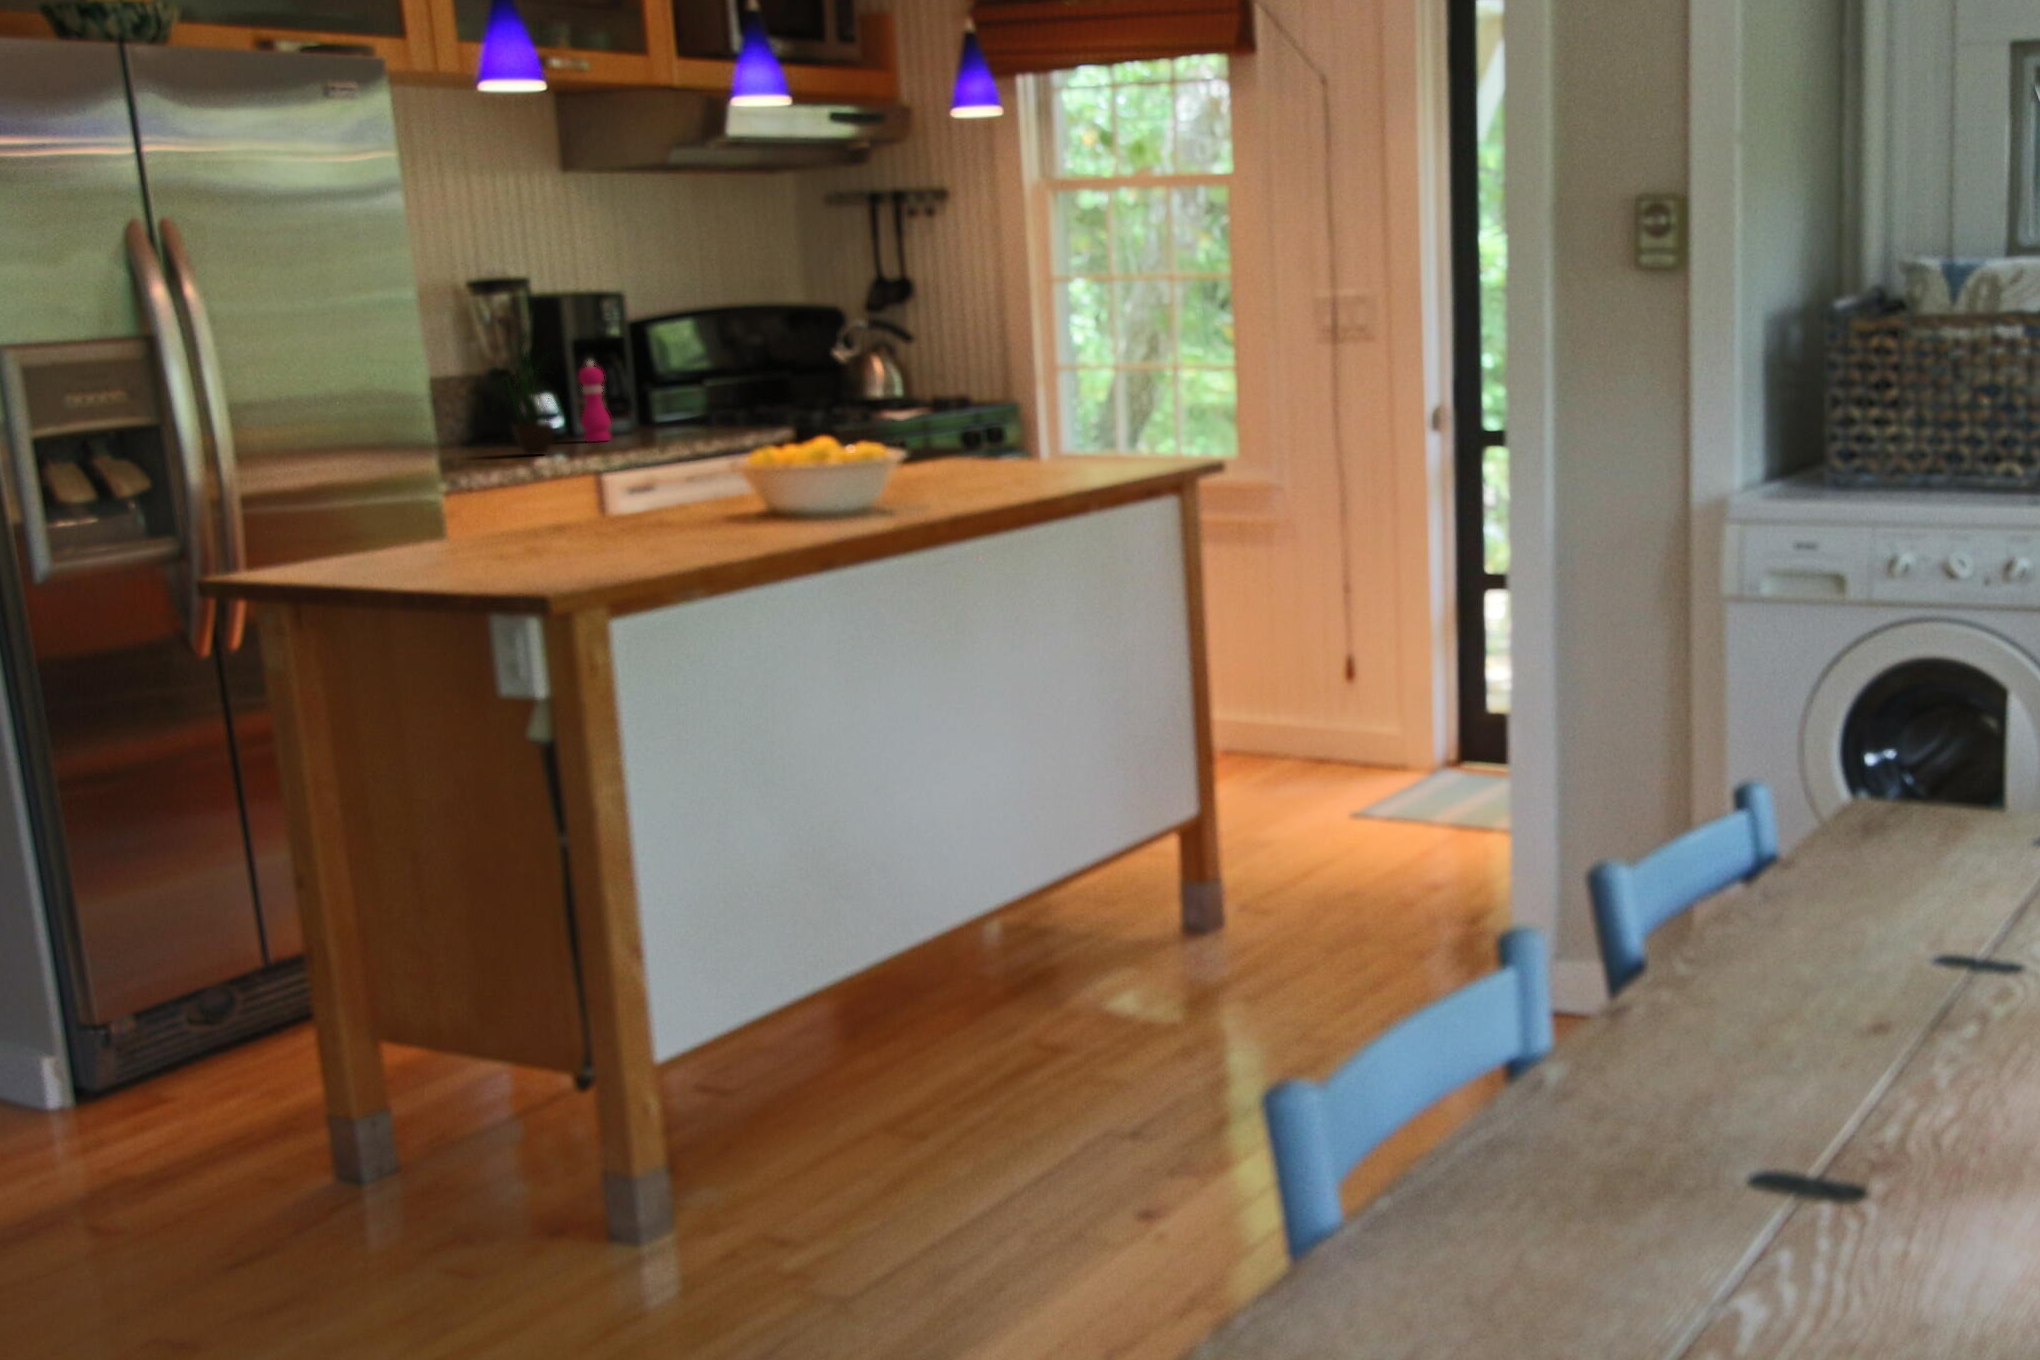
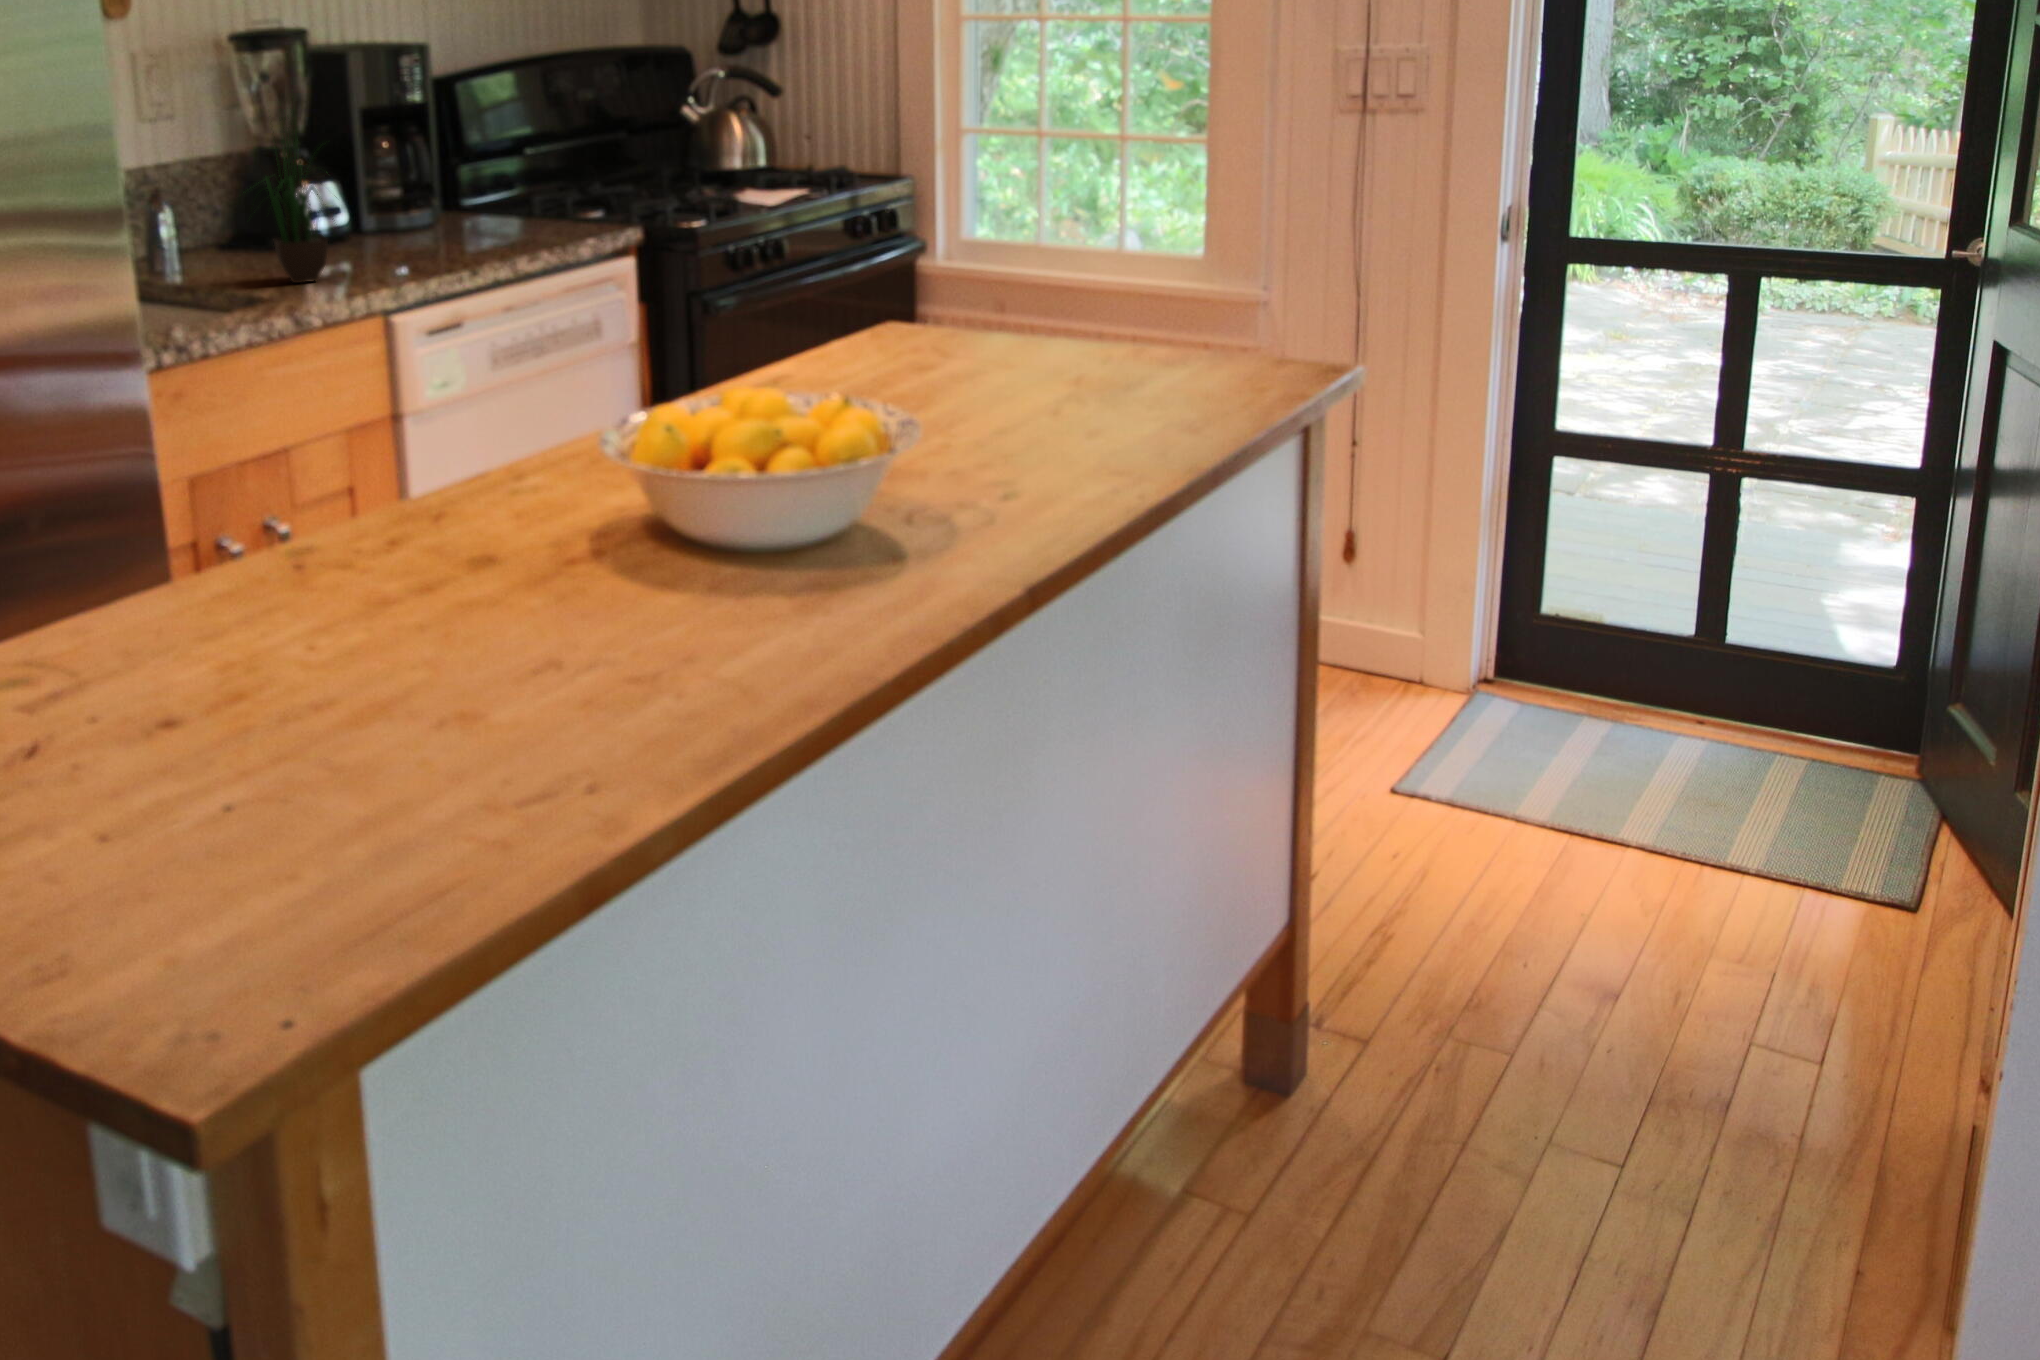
pepper mill: present [579,361,611,442] -> none [366,142,406,250]

